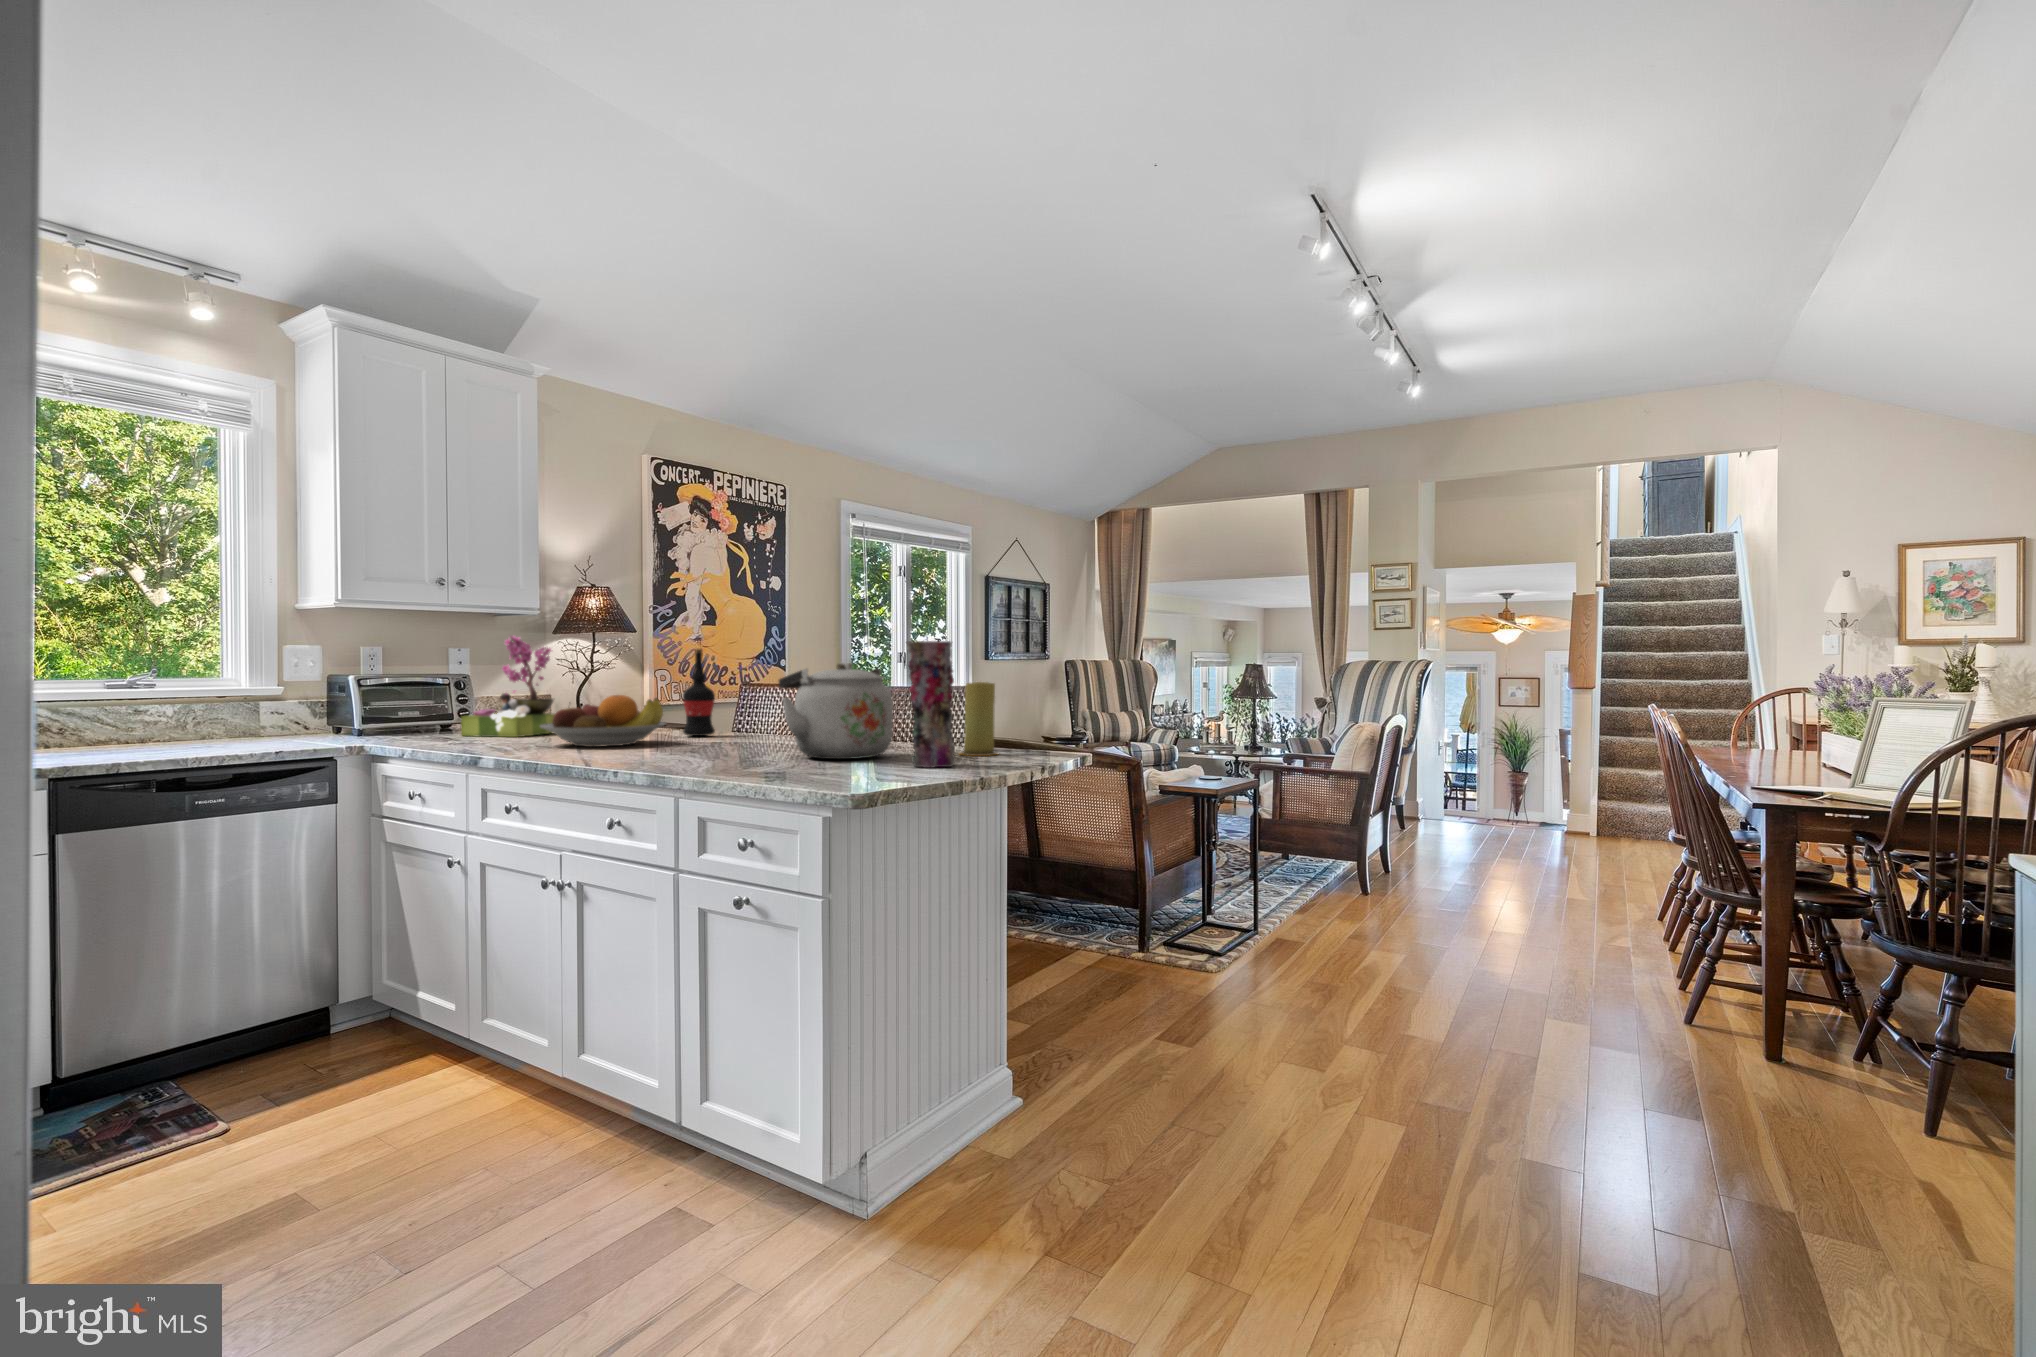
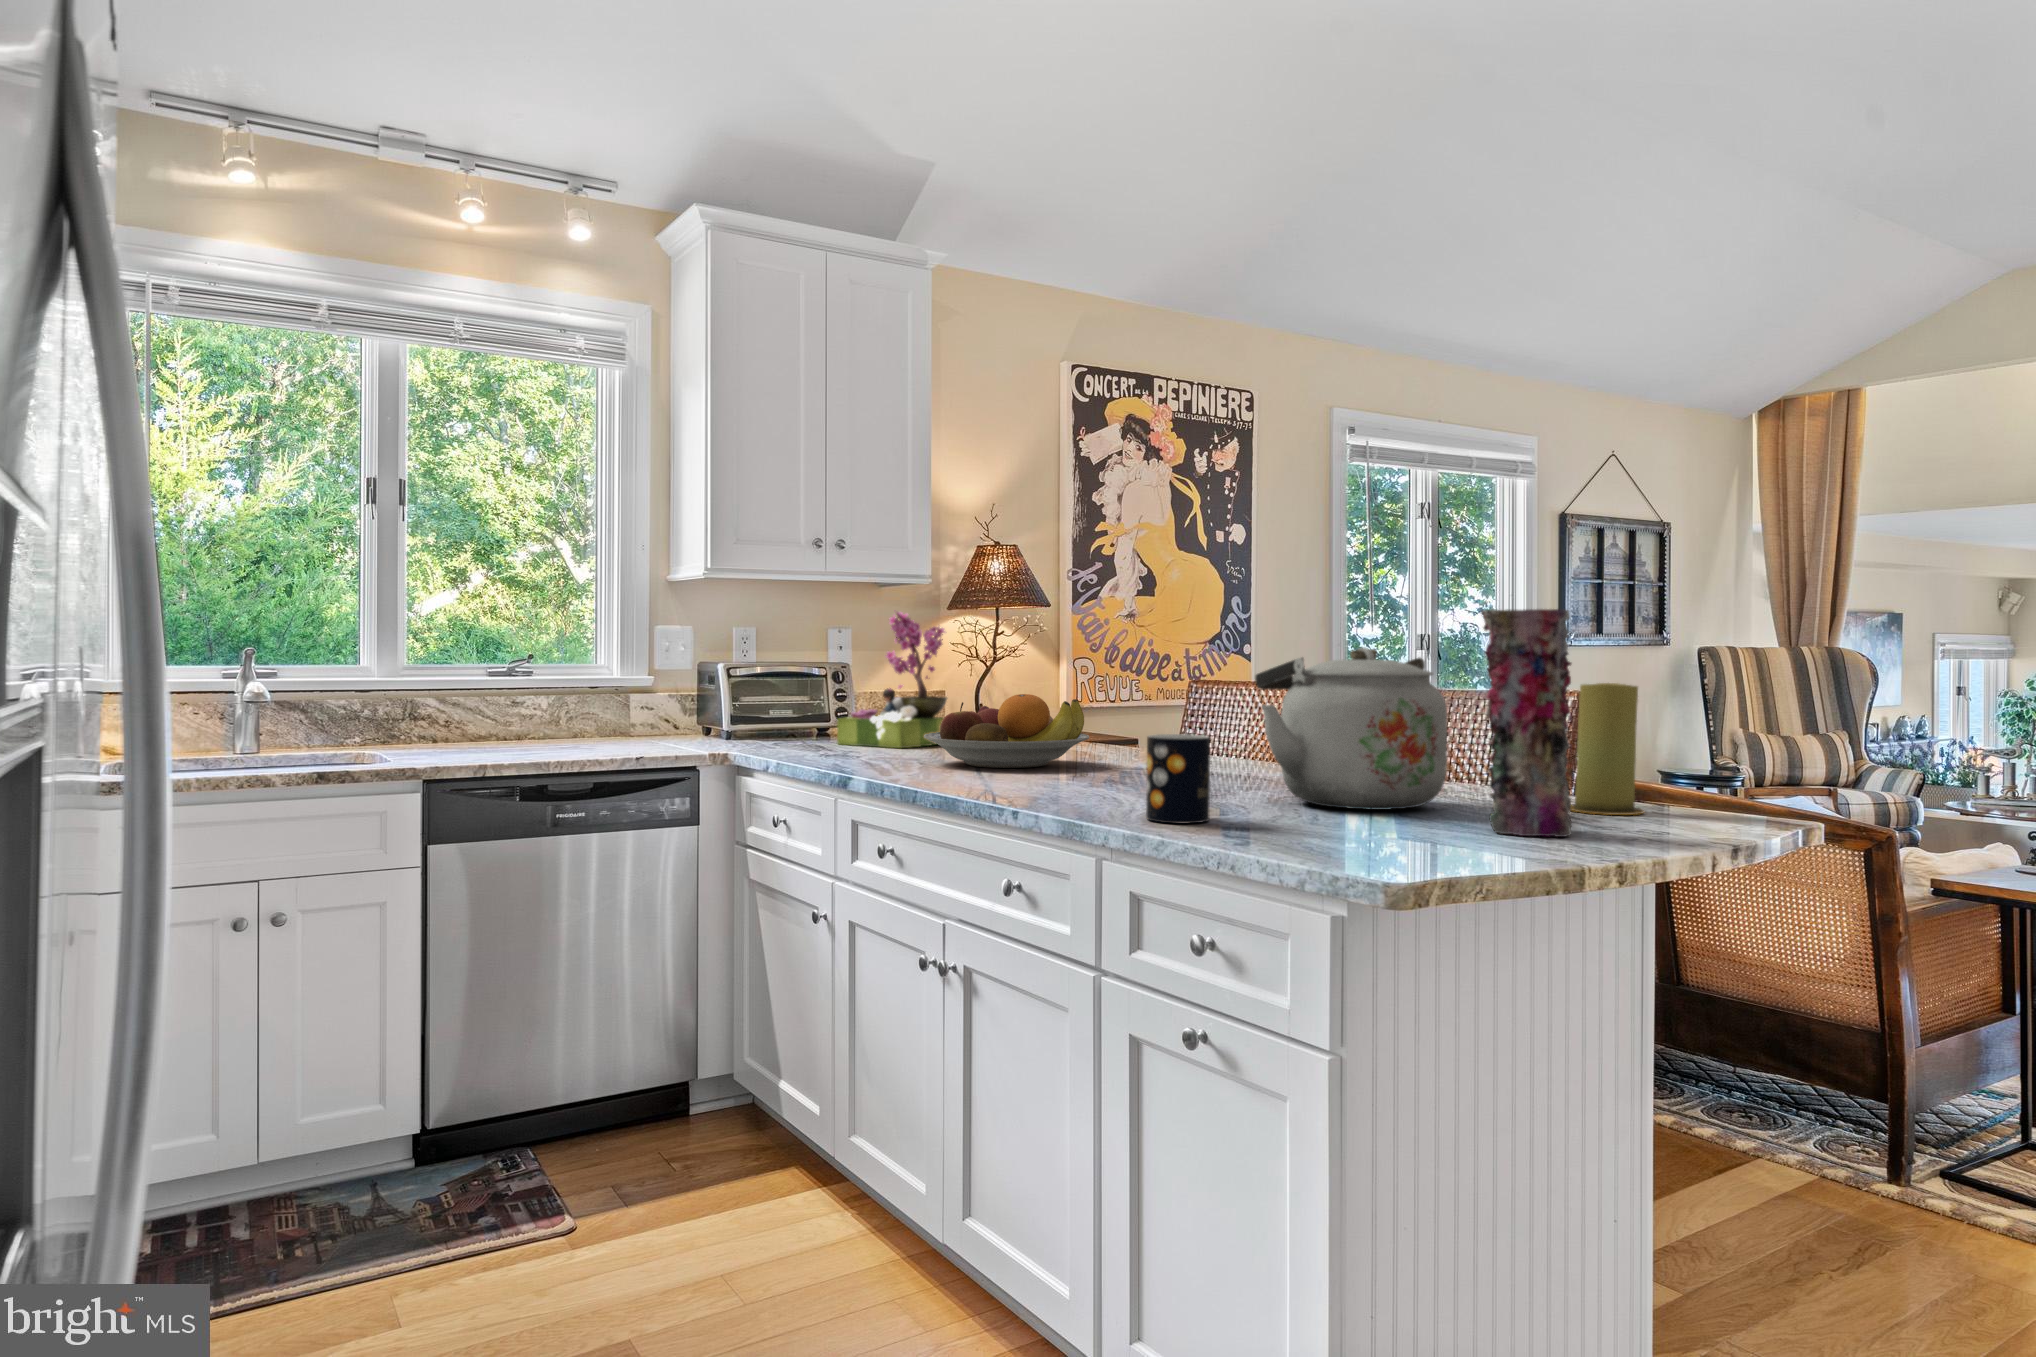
wine bottle: present [683,649,715,736] -> none [1112,628,1157,756]
mug: none [708,717,748,772] -> present [1146,734,1210,824]

